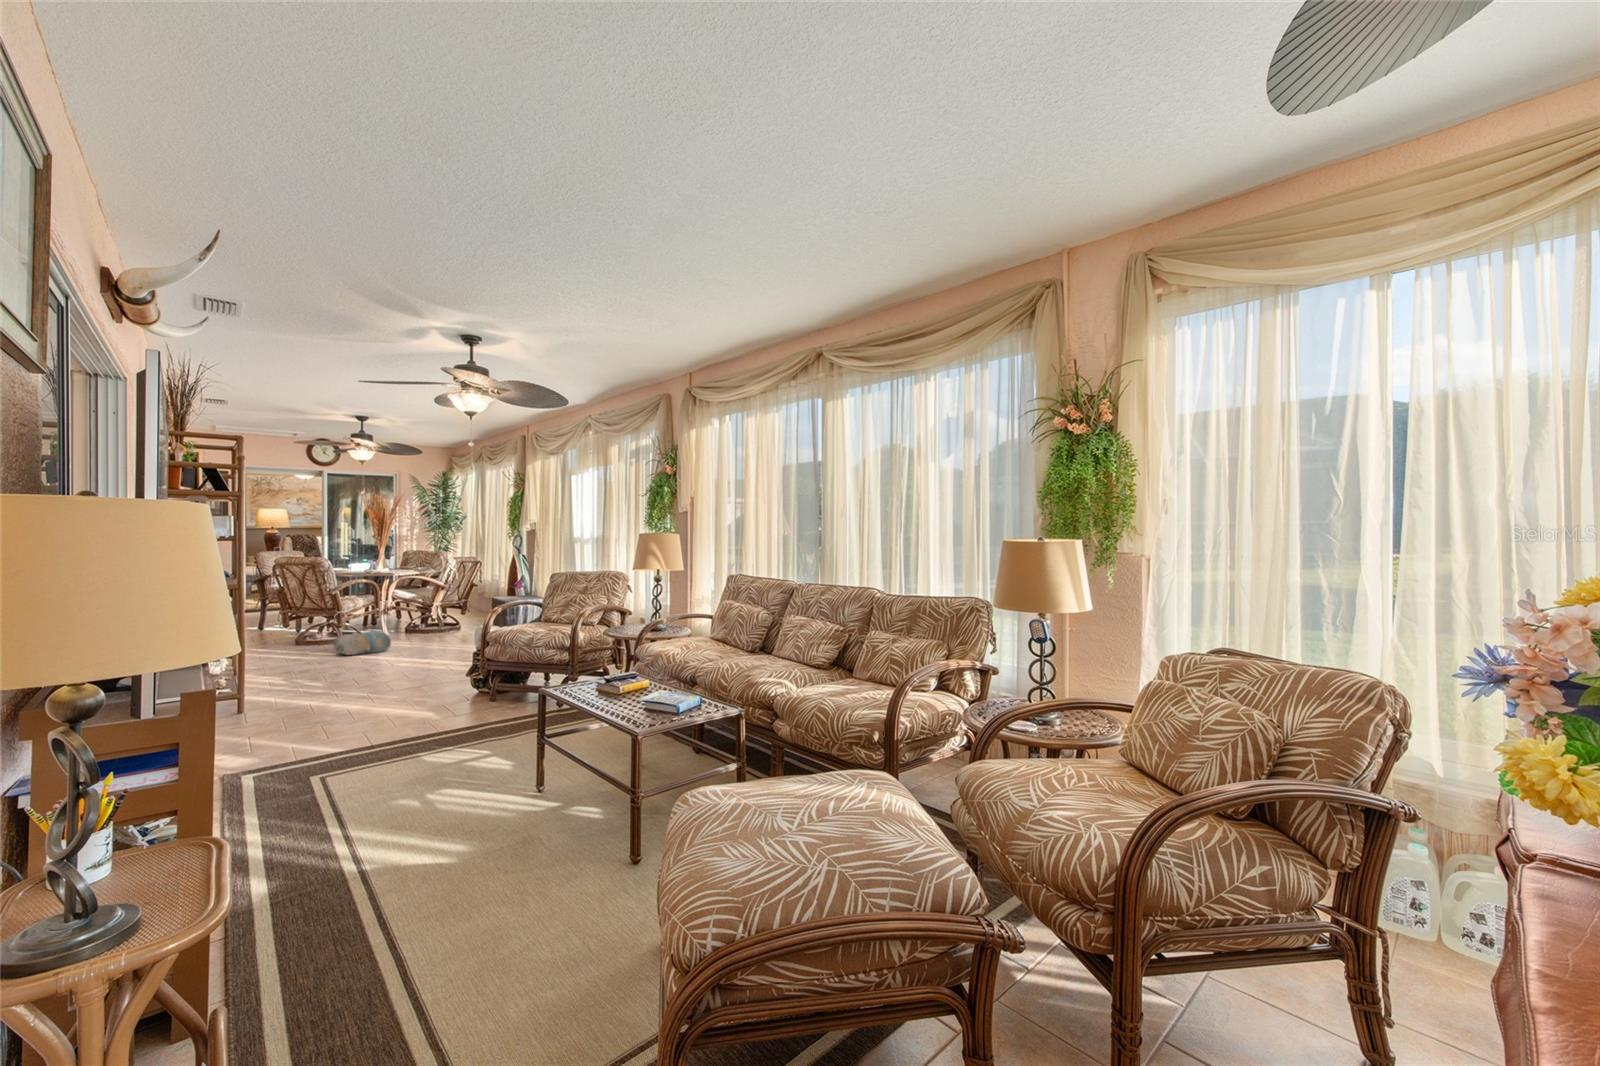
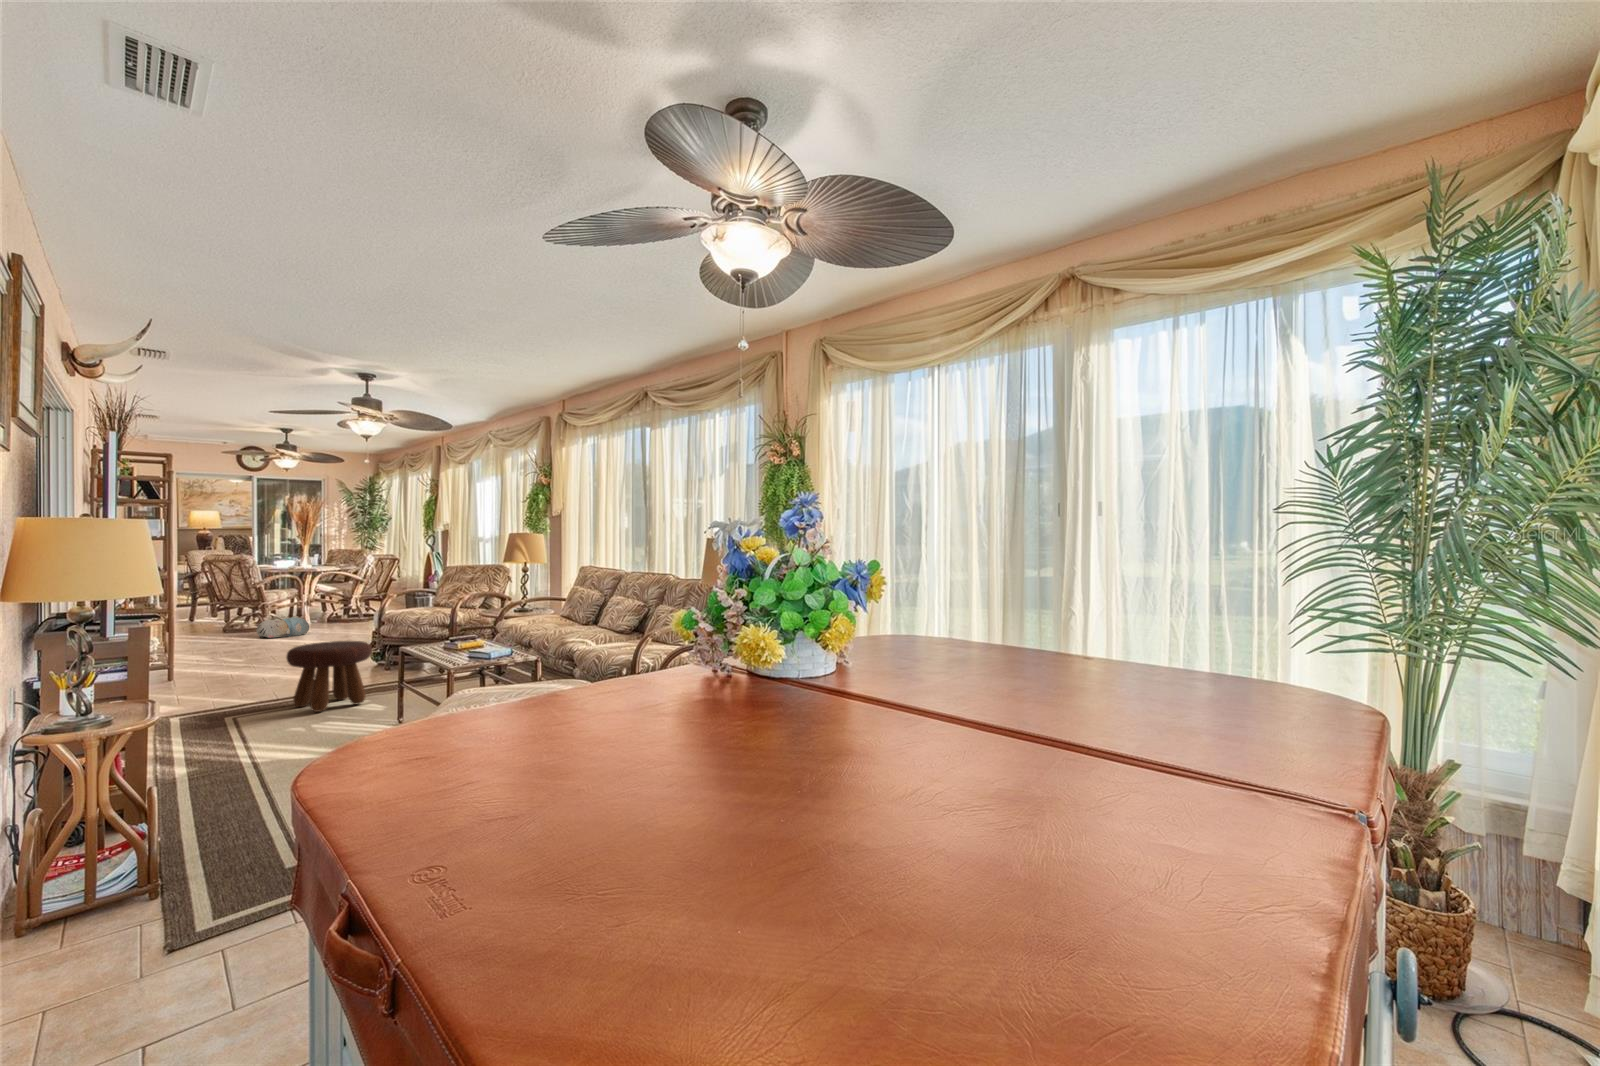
footstool: none [388,674,493,773] -> present [286,641,372,712]

